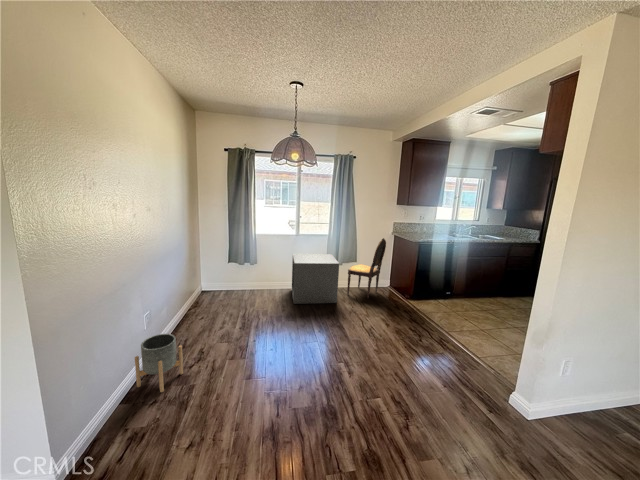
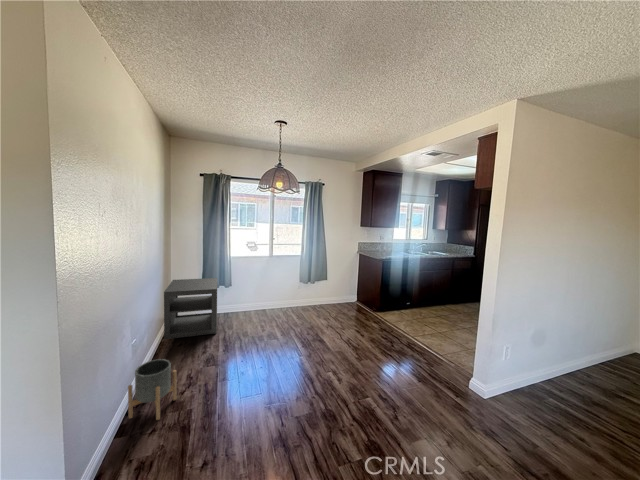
dining chair: present [347,238,386,298] -> none [321,256,354,313]
storage cabinet: present [292,254,339,304] -> present [164,278,217,339]

